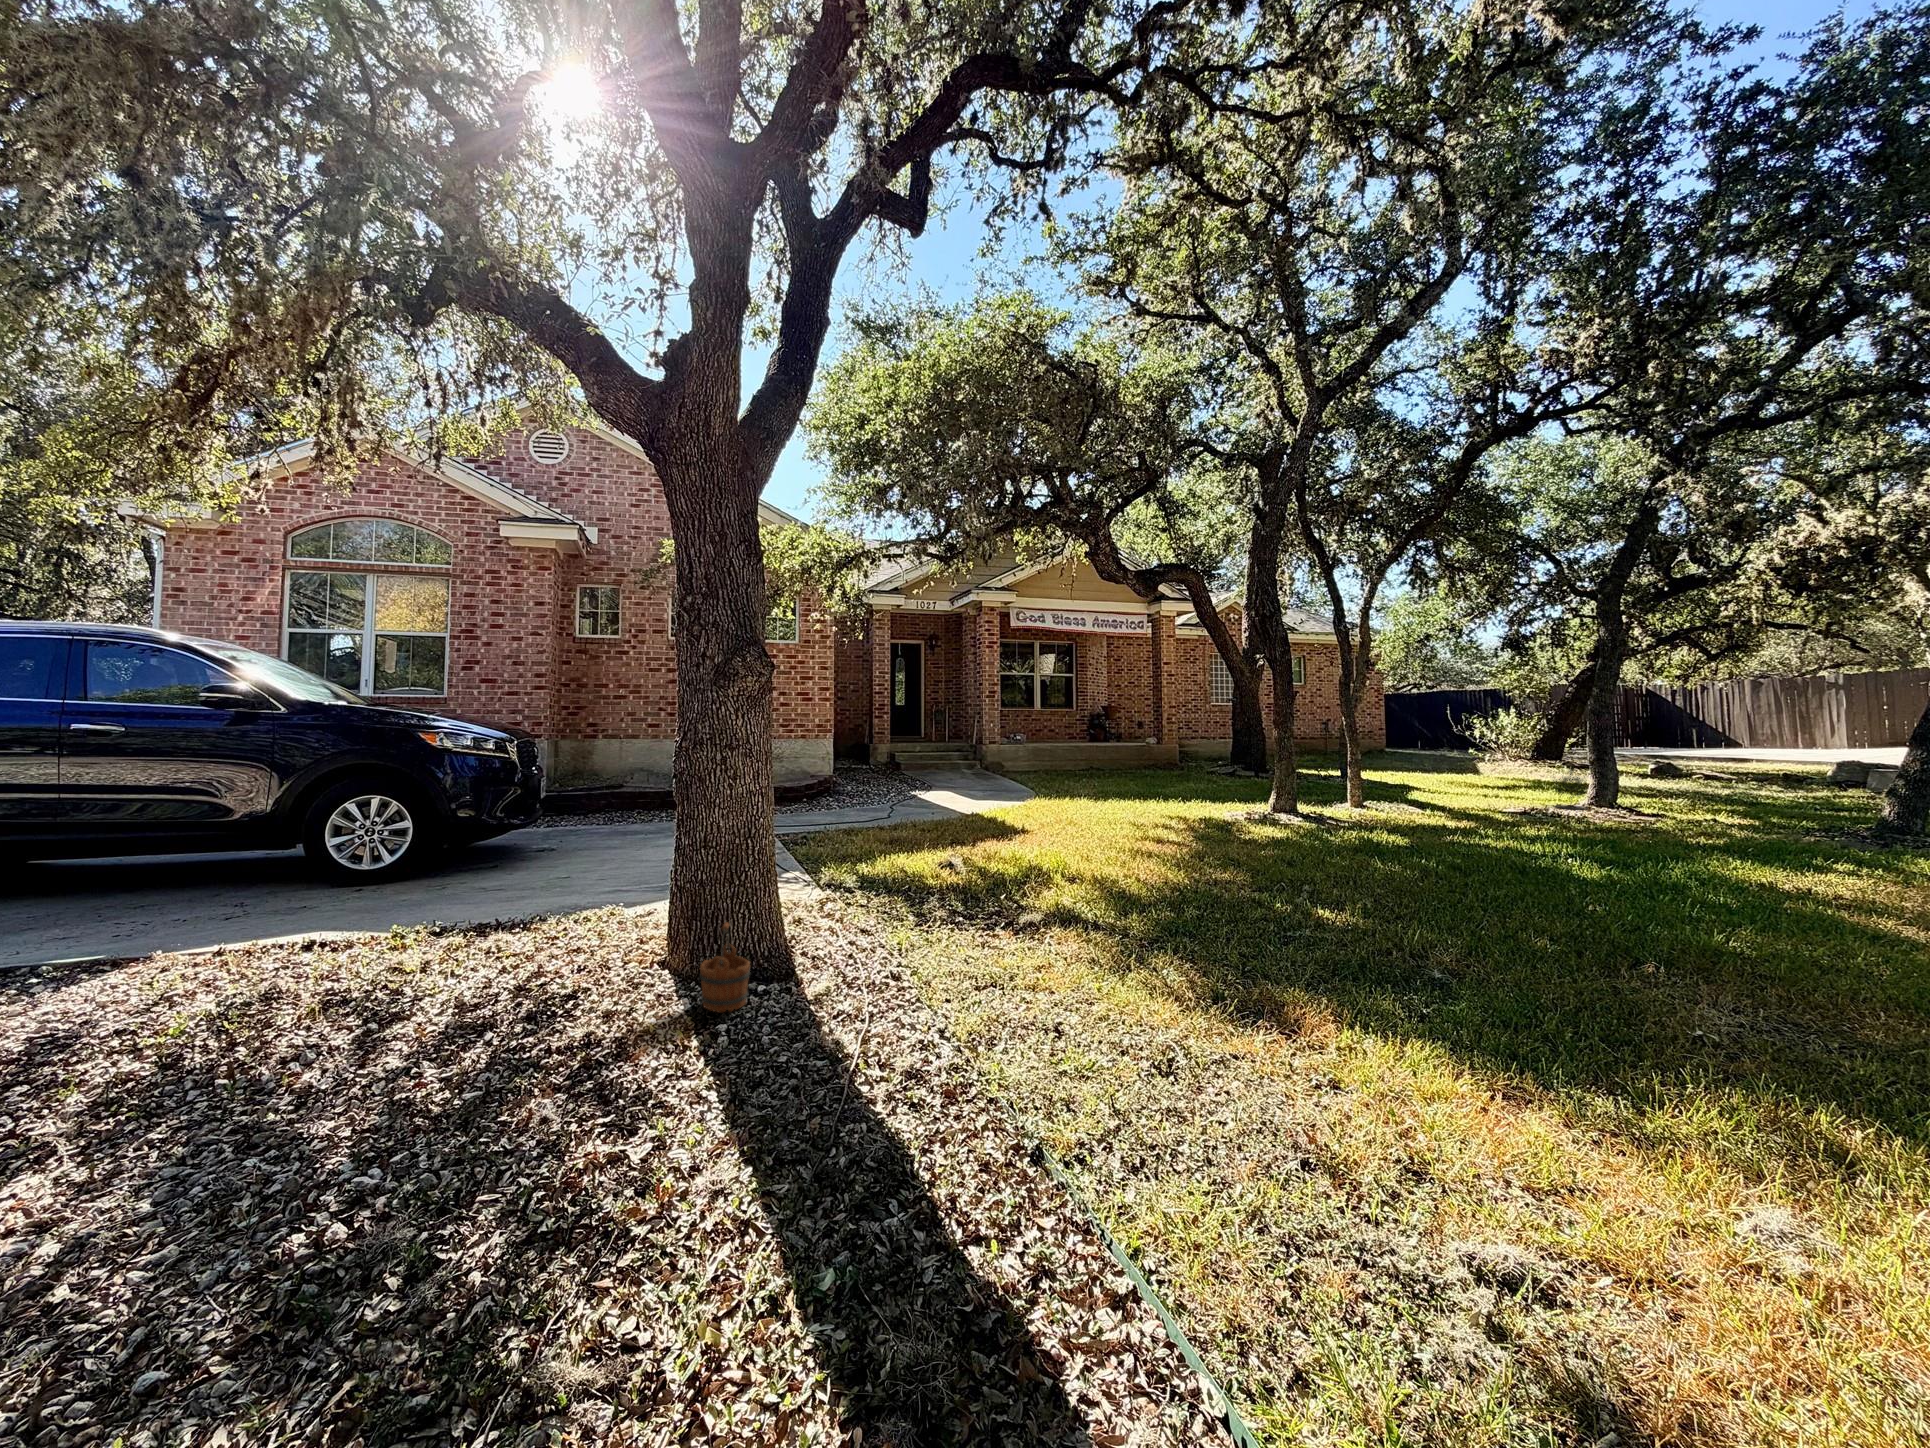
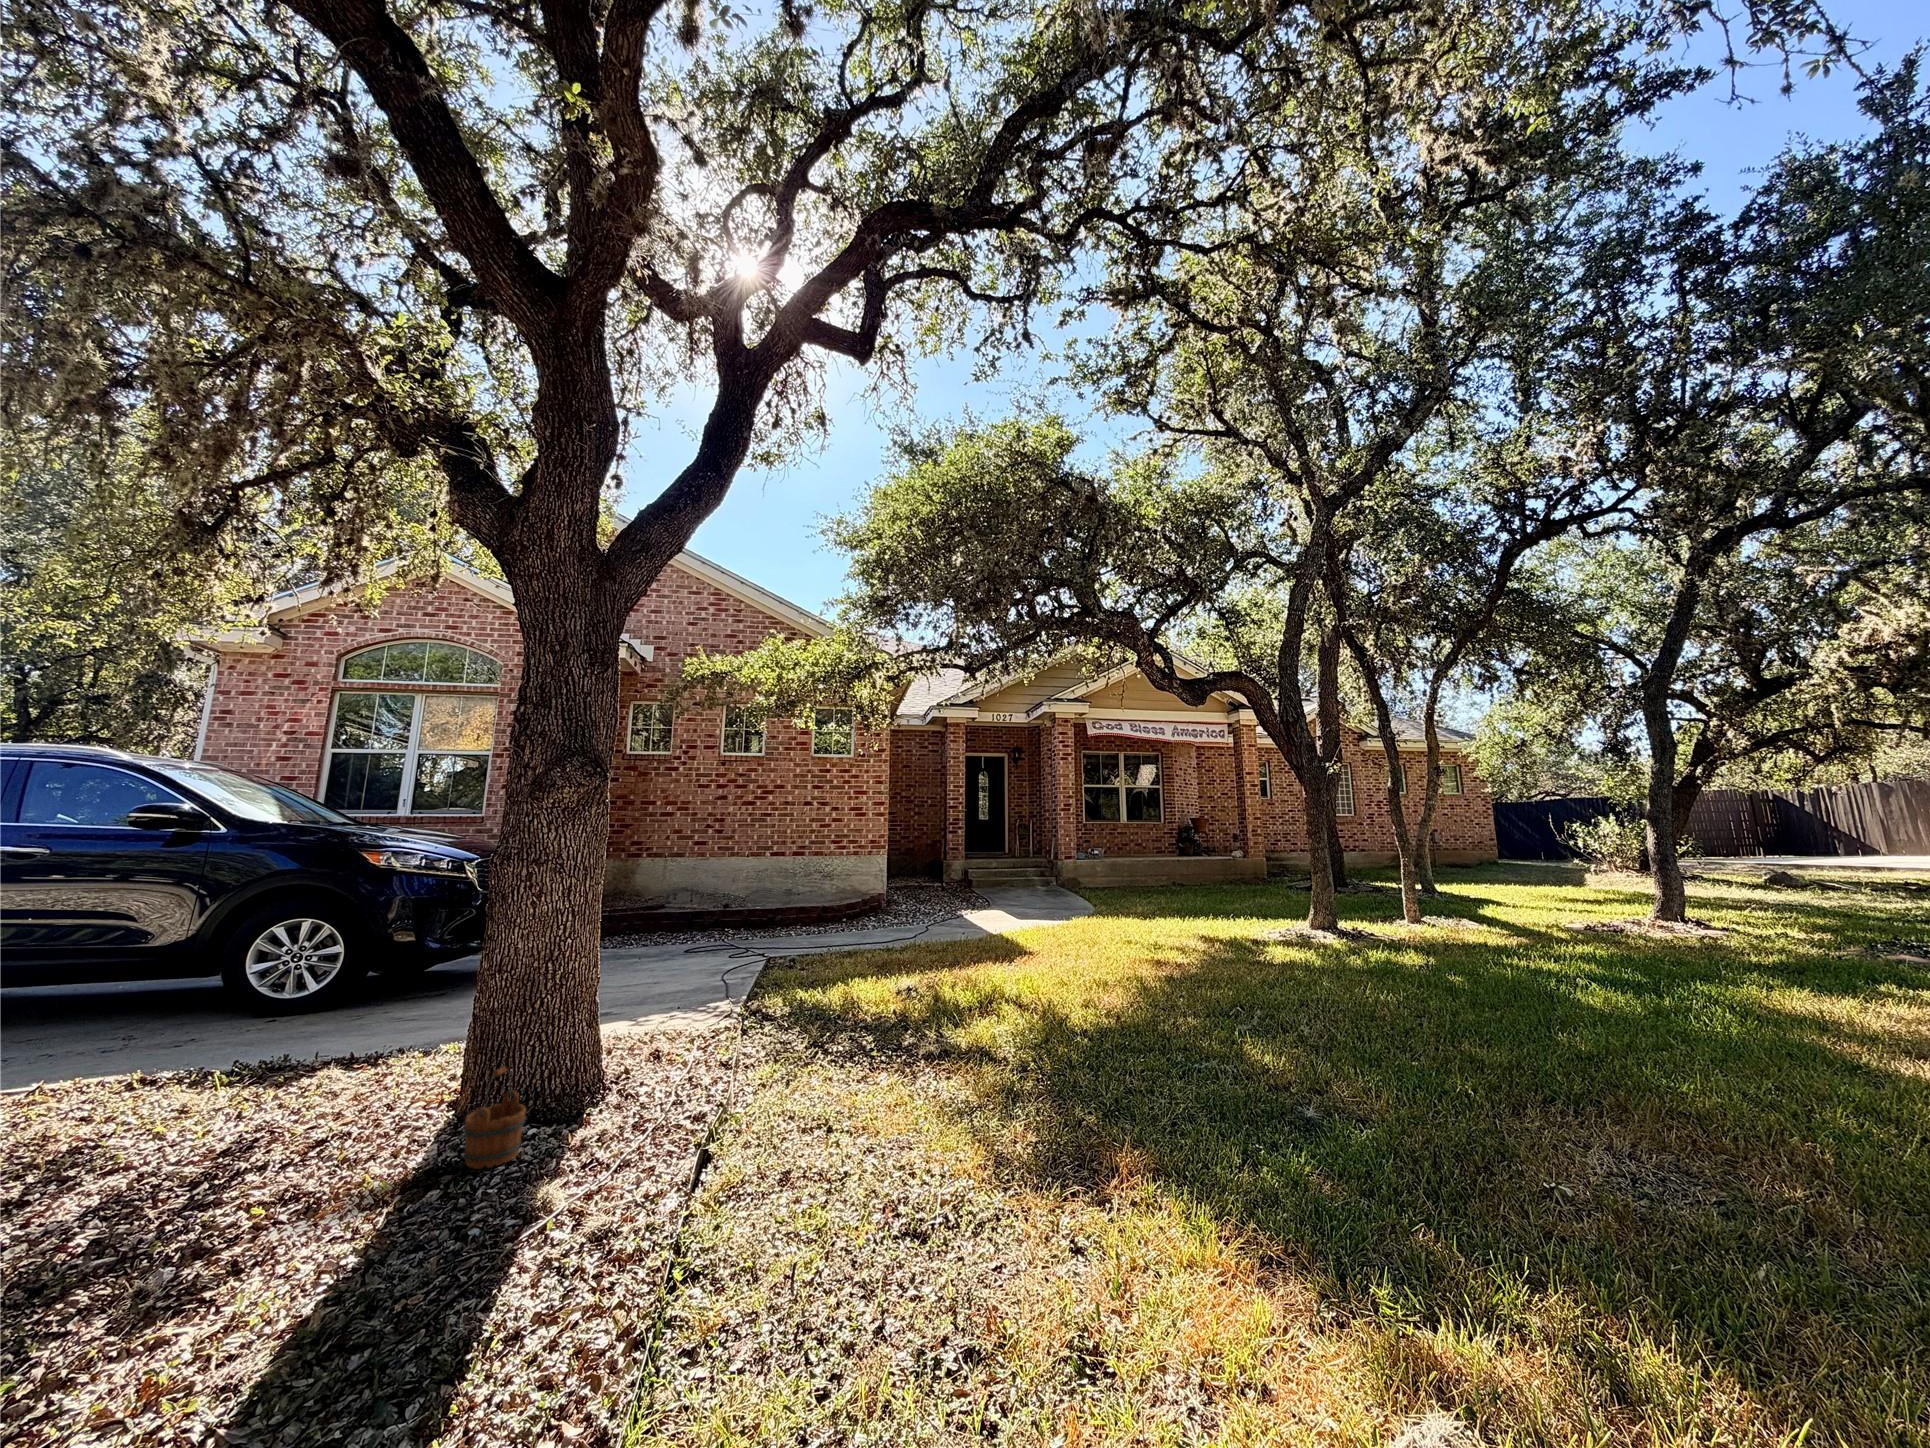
potted tree: present [1553,768,1587,810] -> none [1619,873,1661,926]

